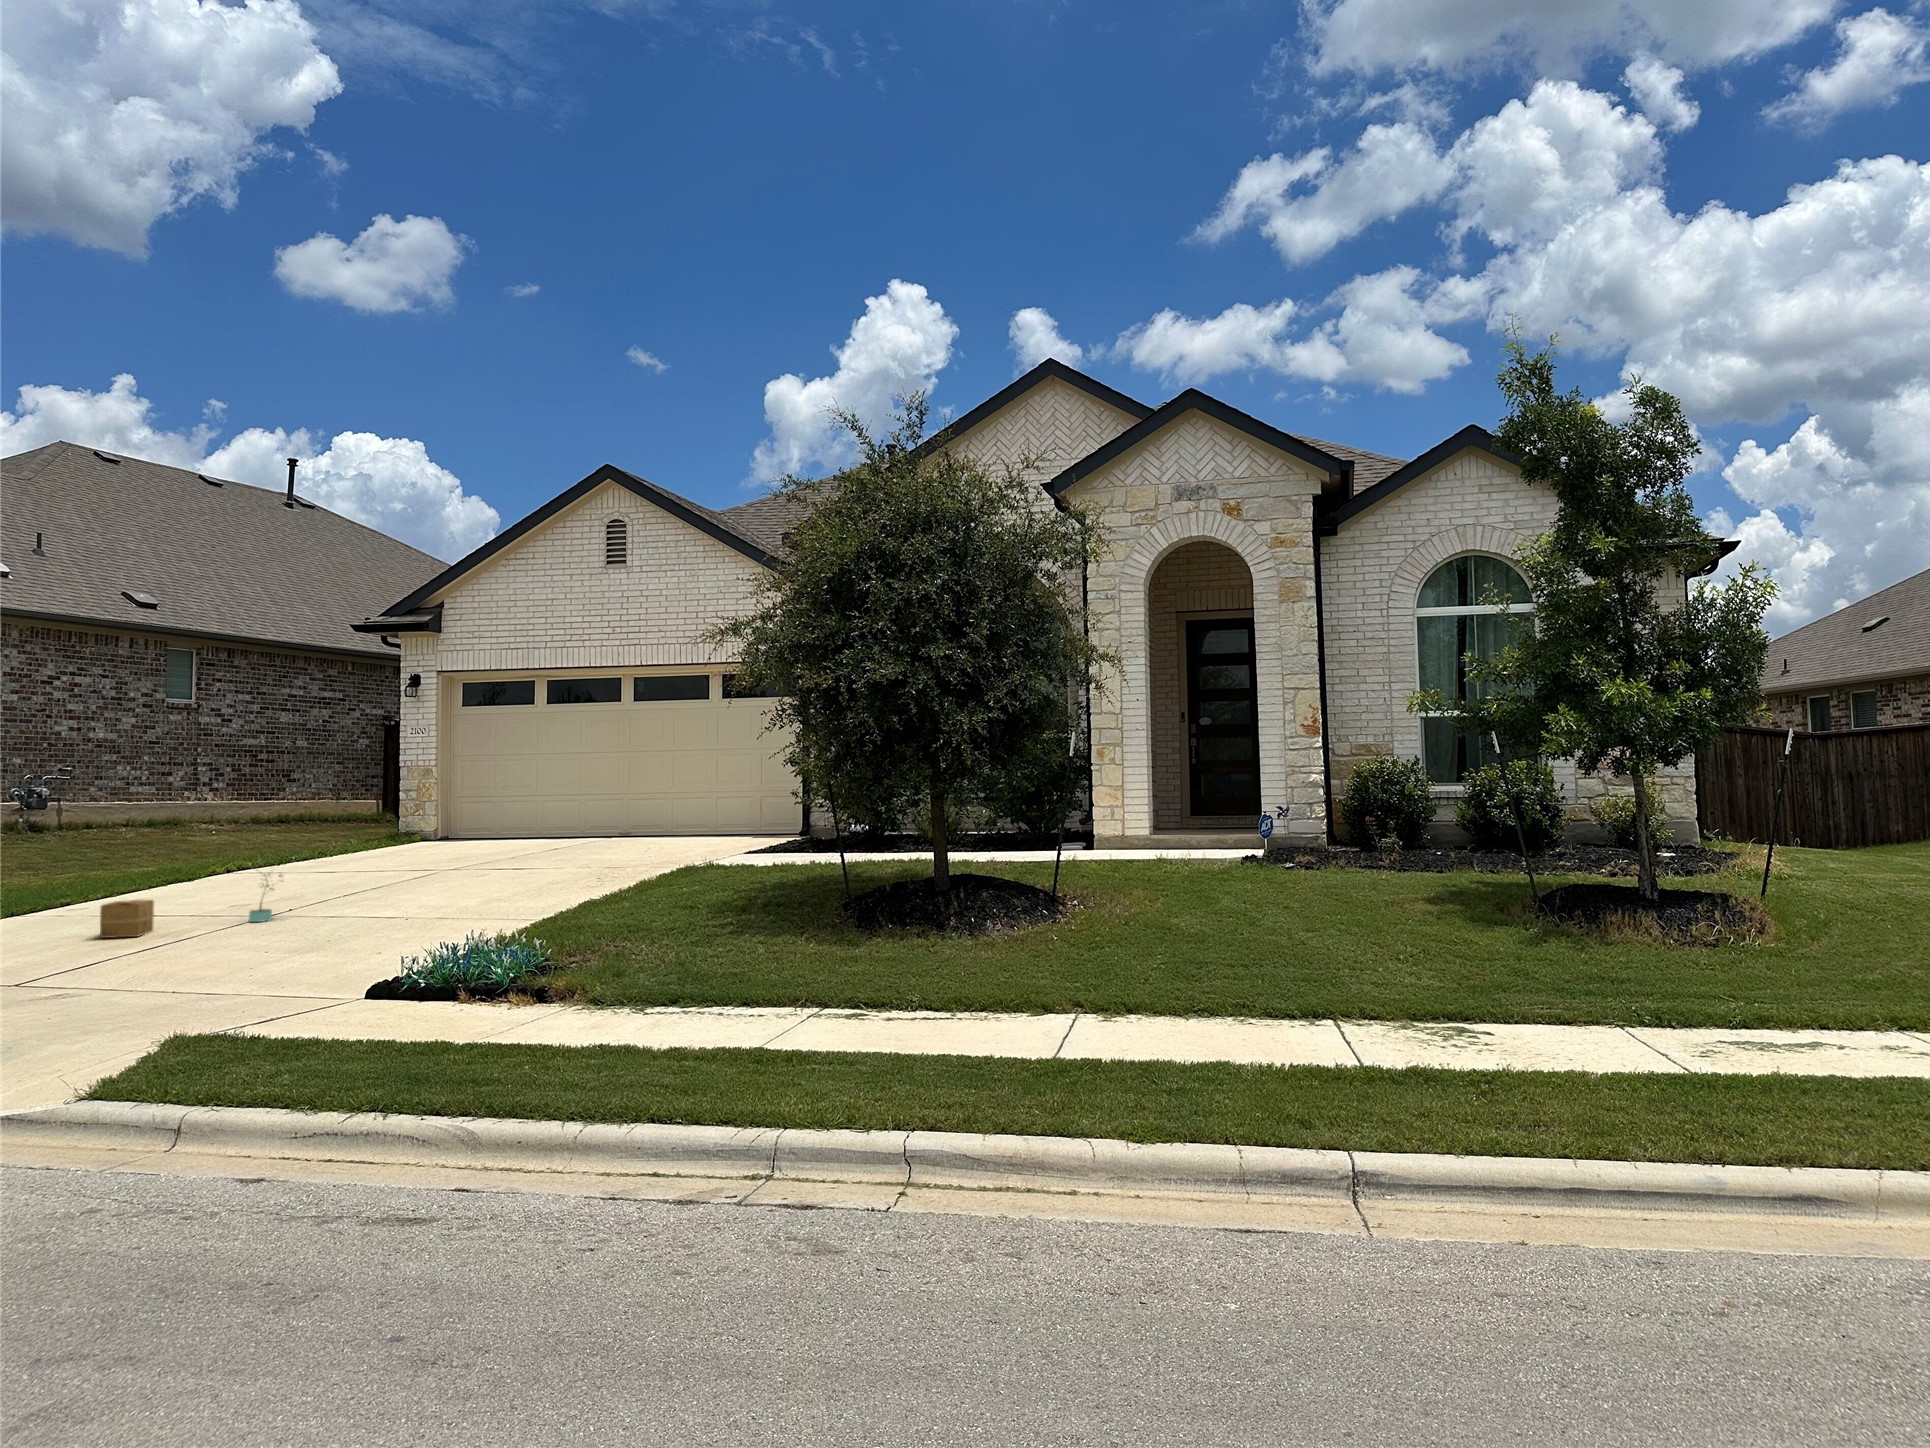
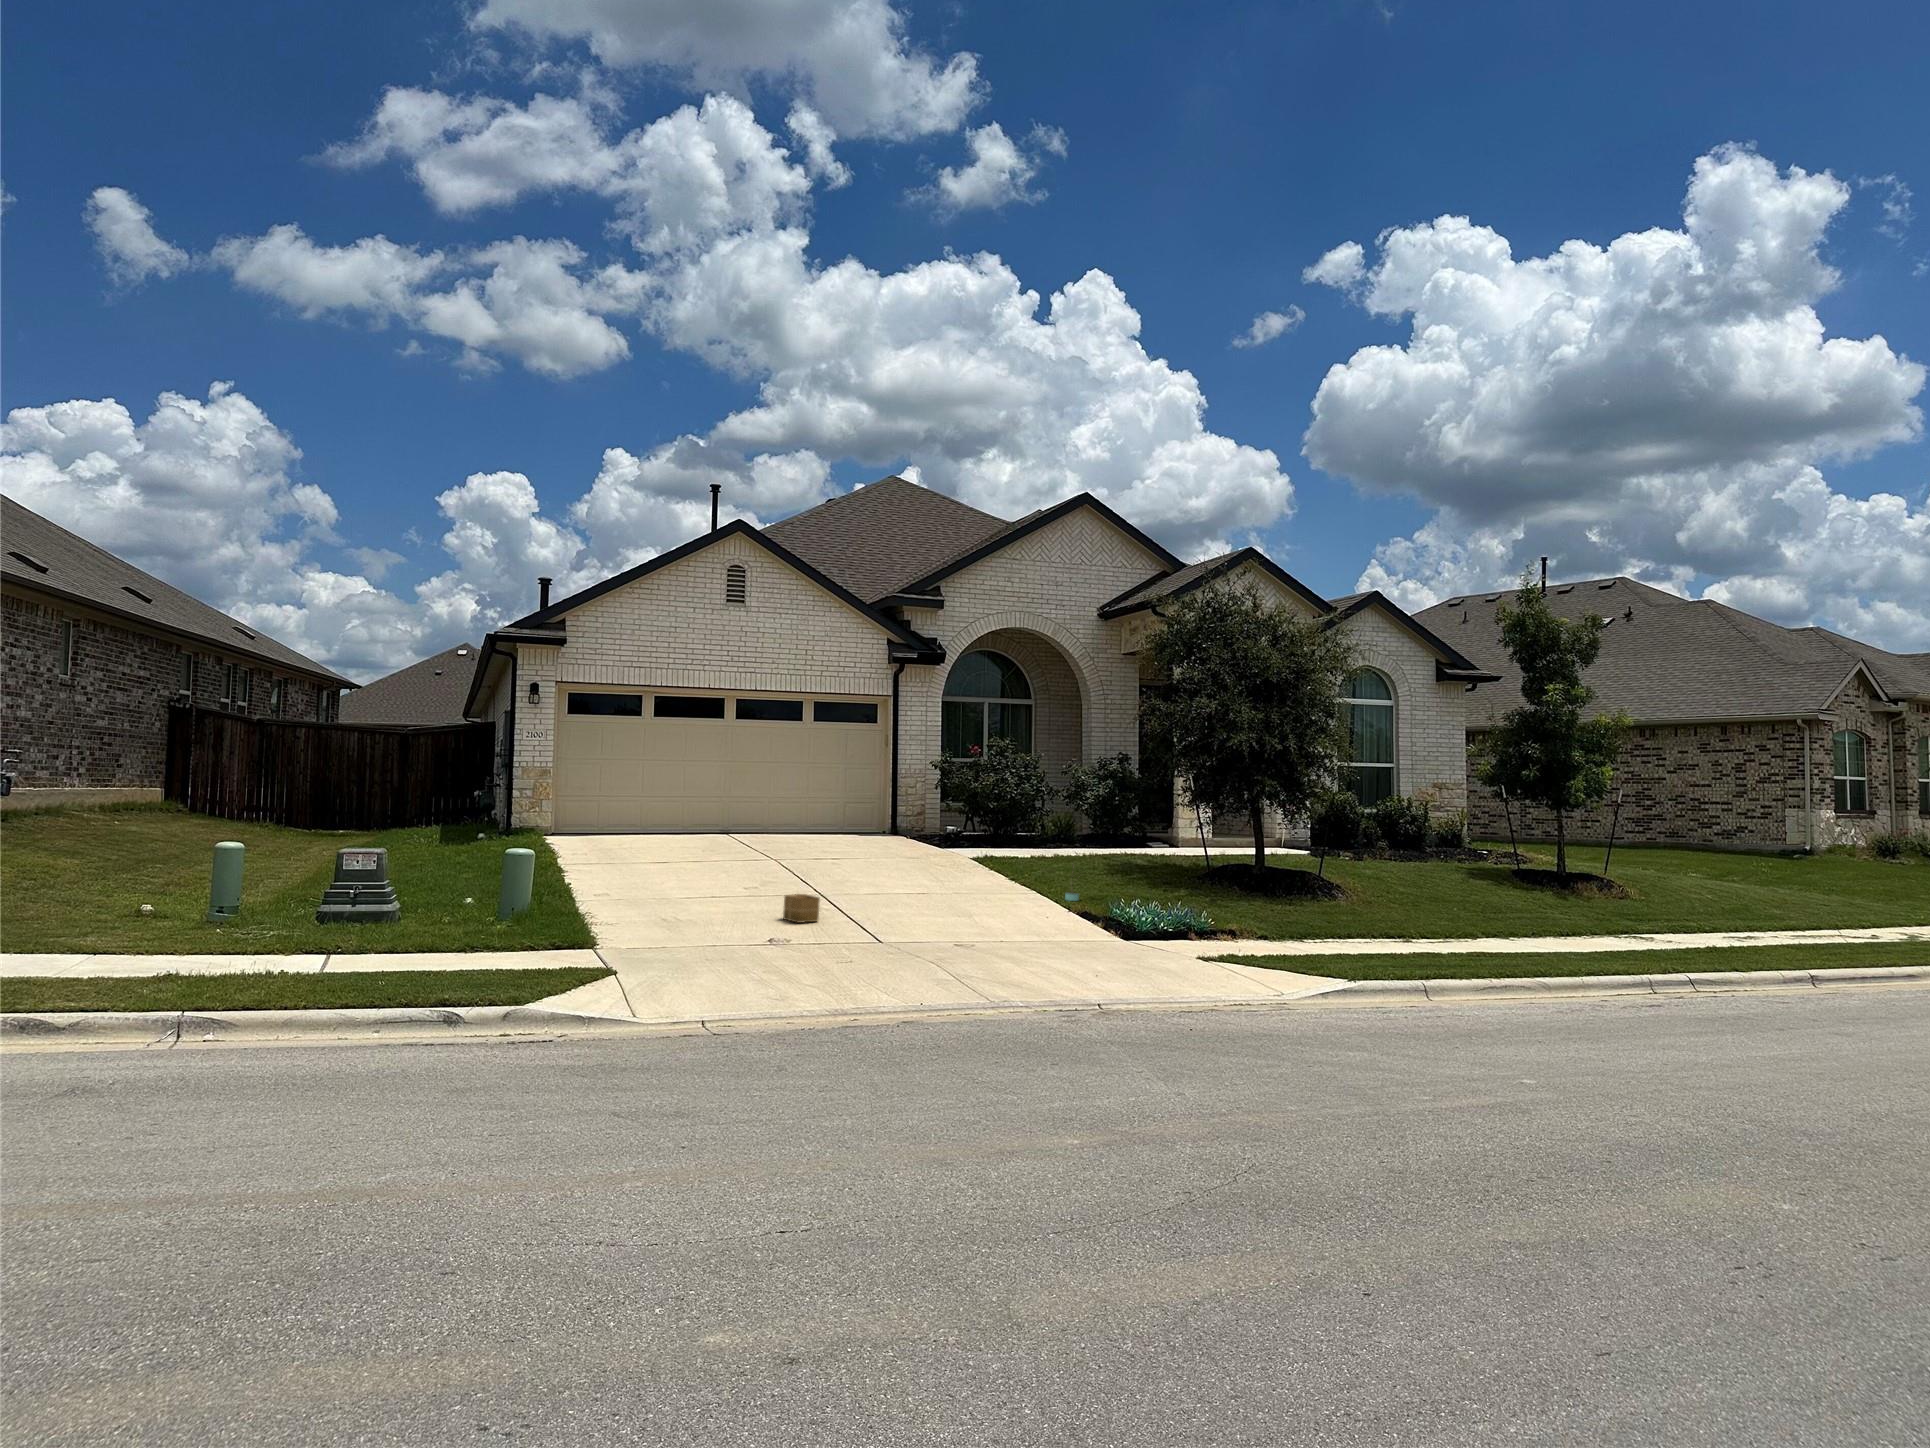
potted plant: present [245,857,282,922] -> present [1065,863,1079,901]

